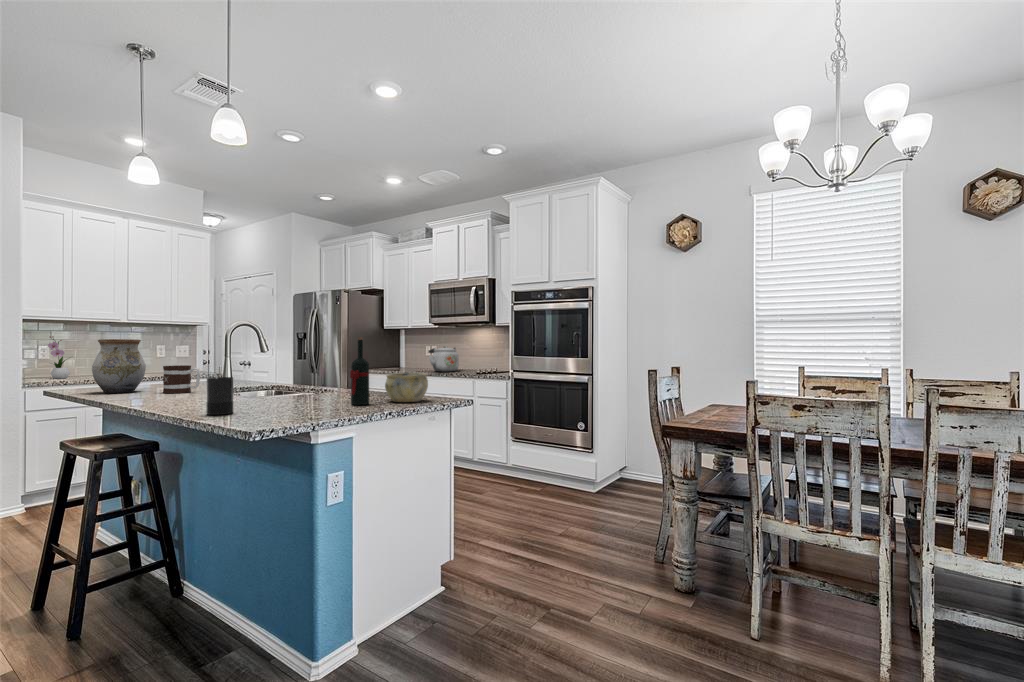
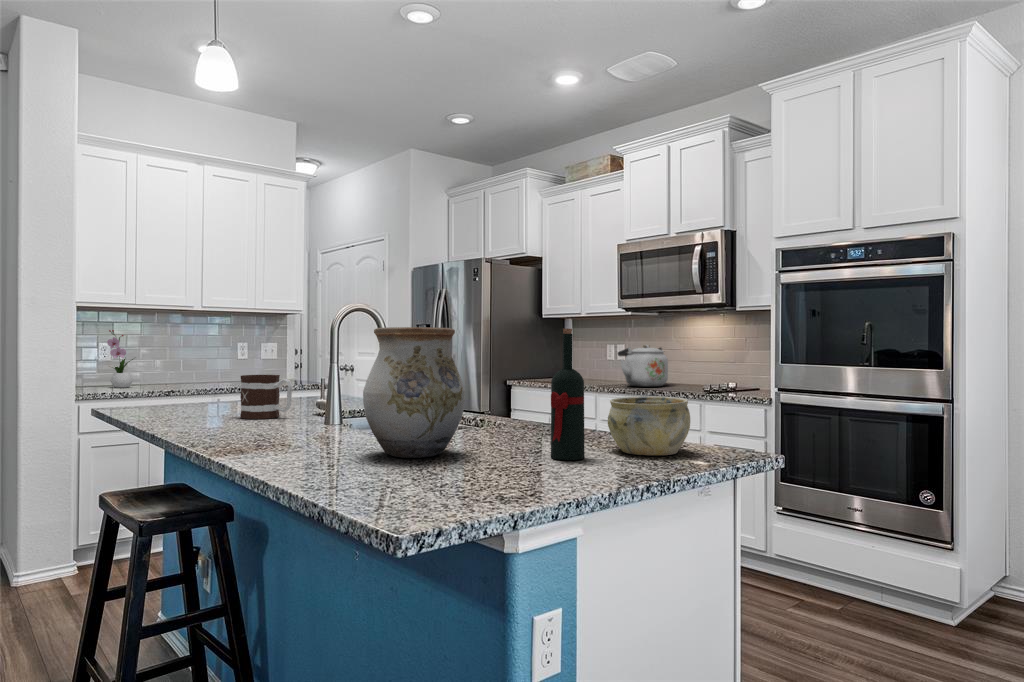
vase: present [92,339,146,393] -> present [363,327,465,458]
candle: present [206,374,233,415] -> none [305,397,350,477]

